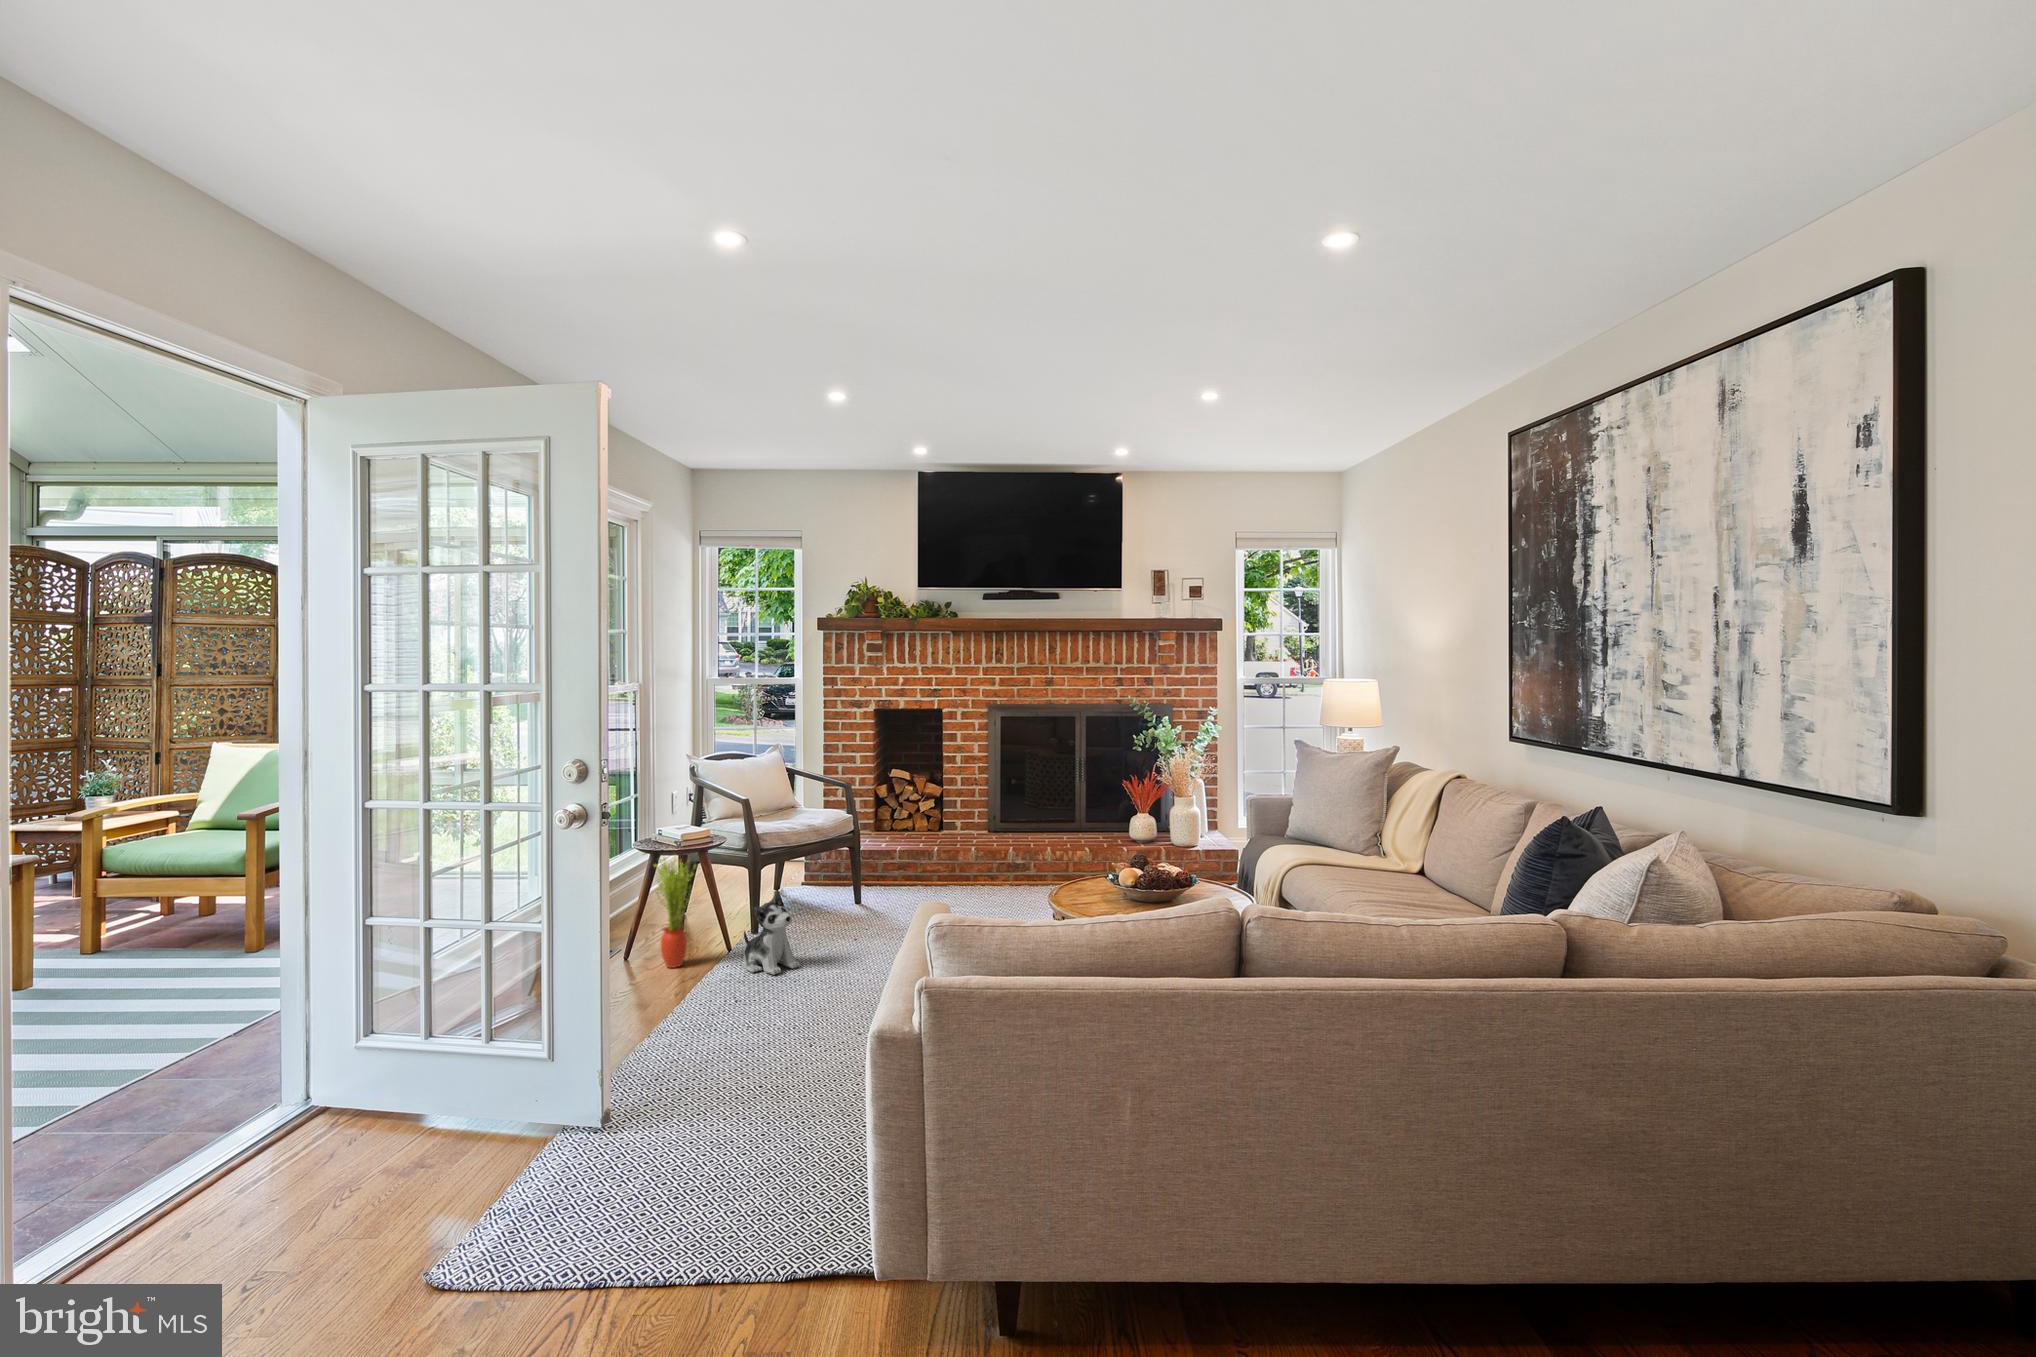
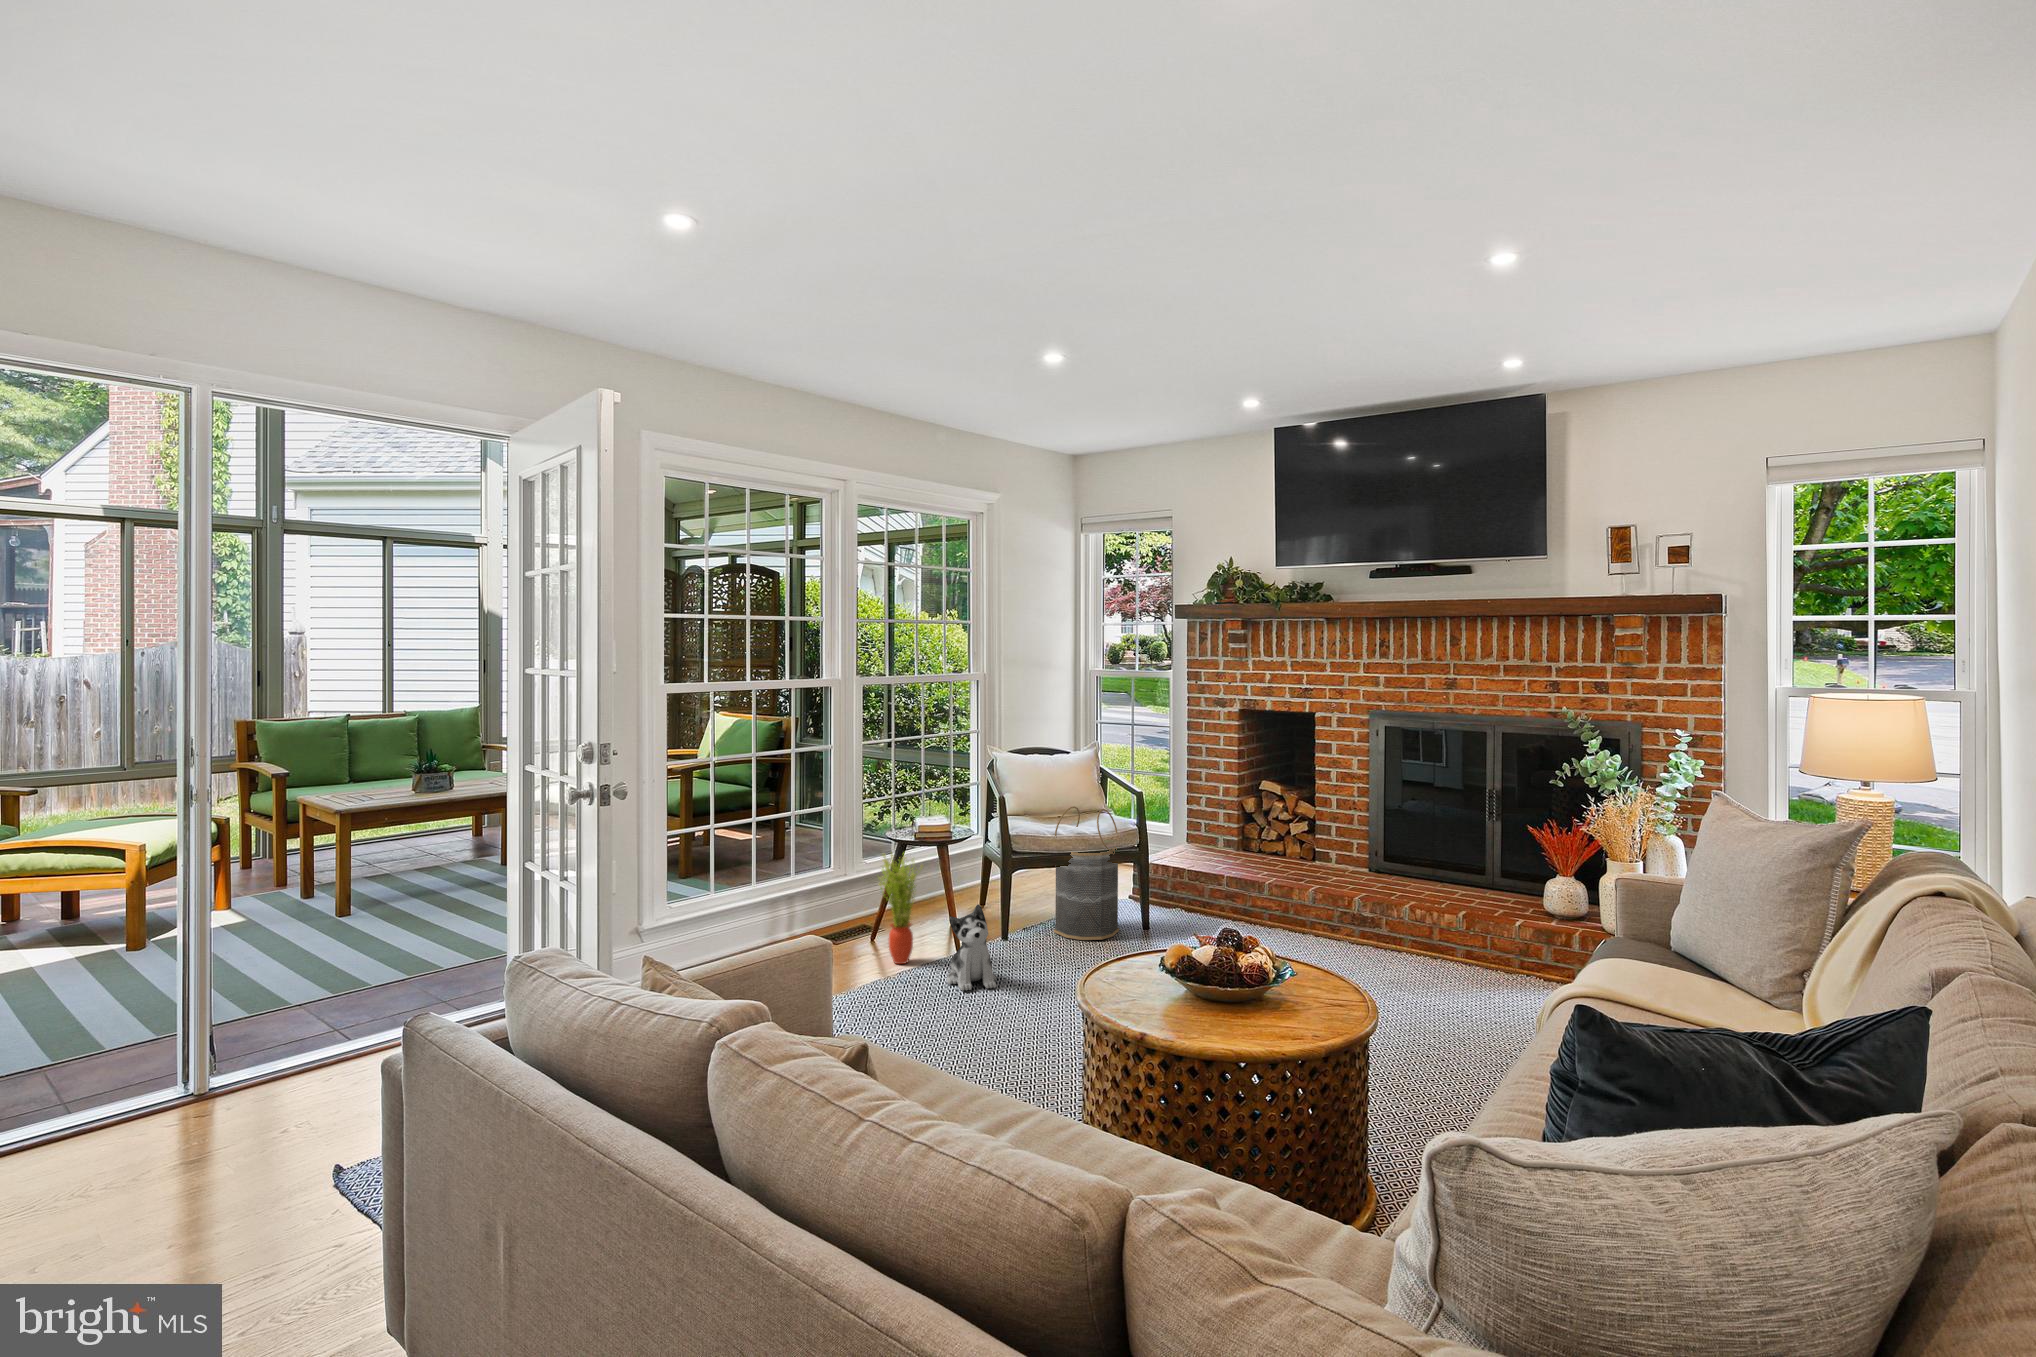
basket: none [780,798,838,919] -> present [1054,806,1119,940]

